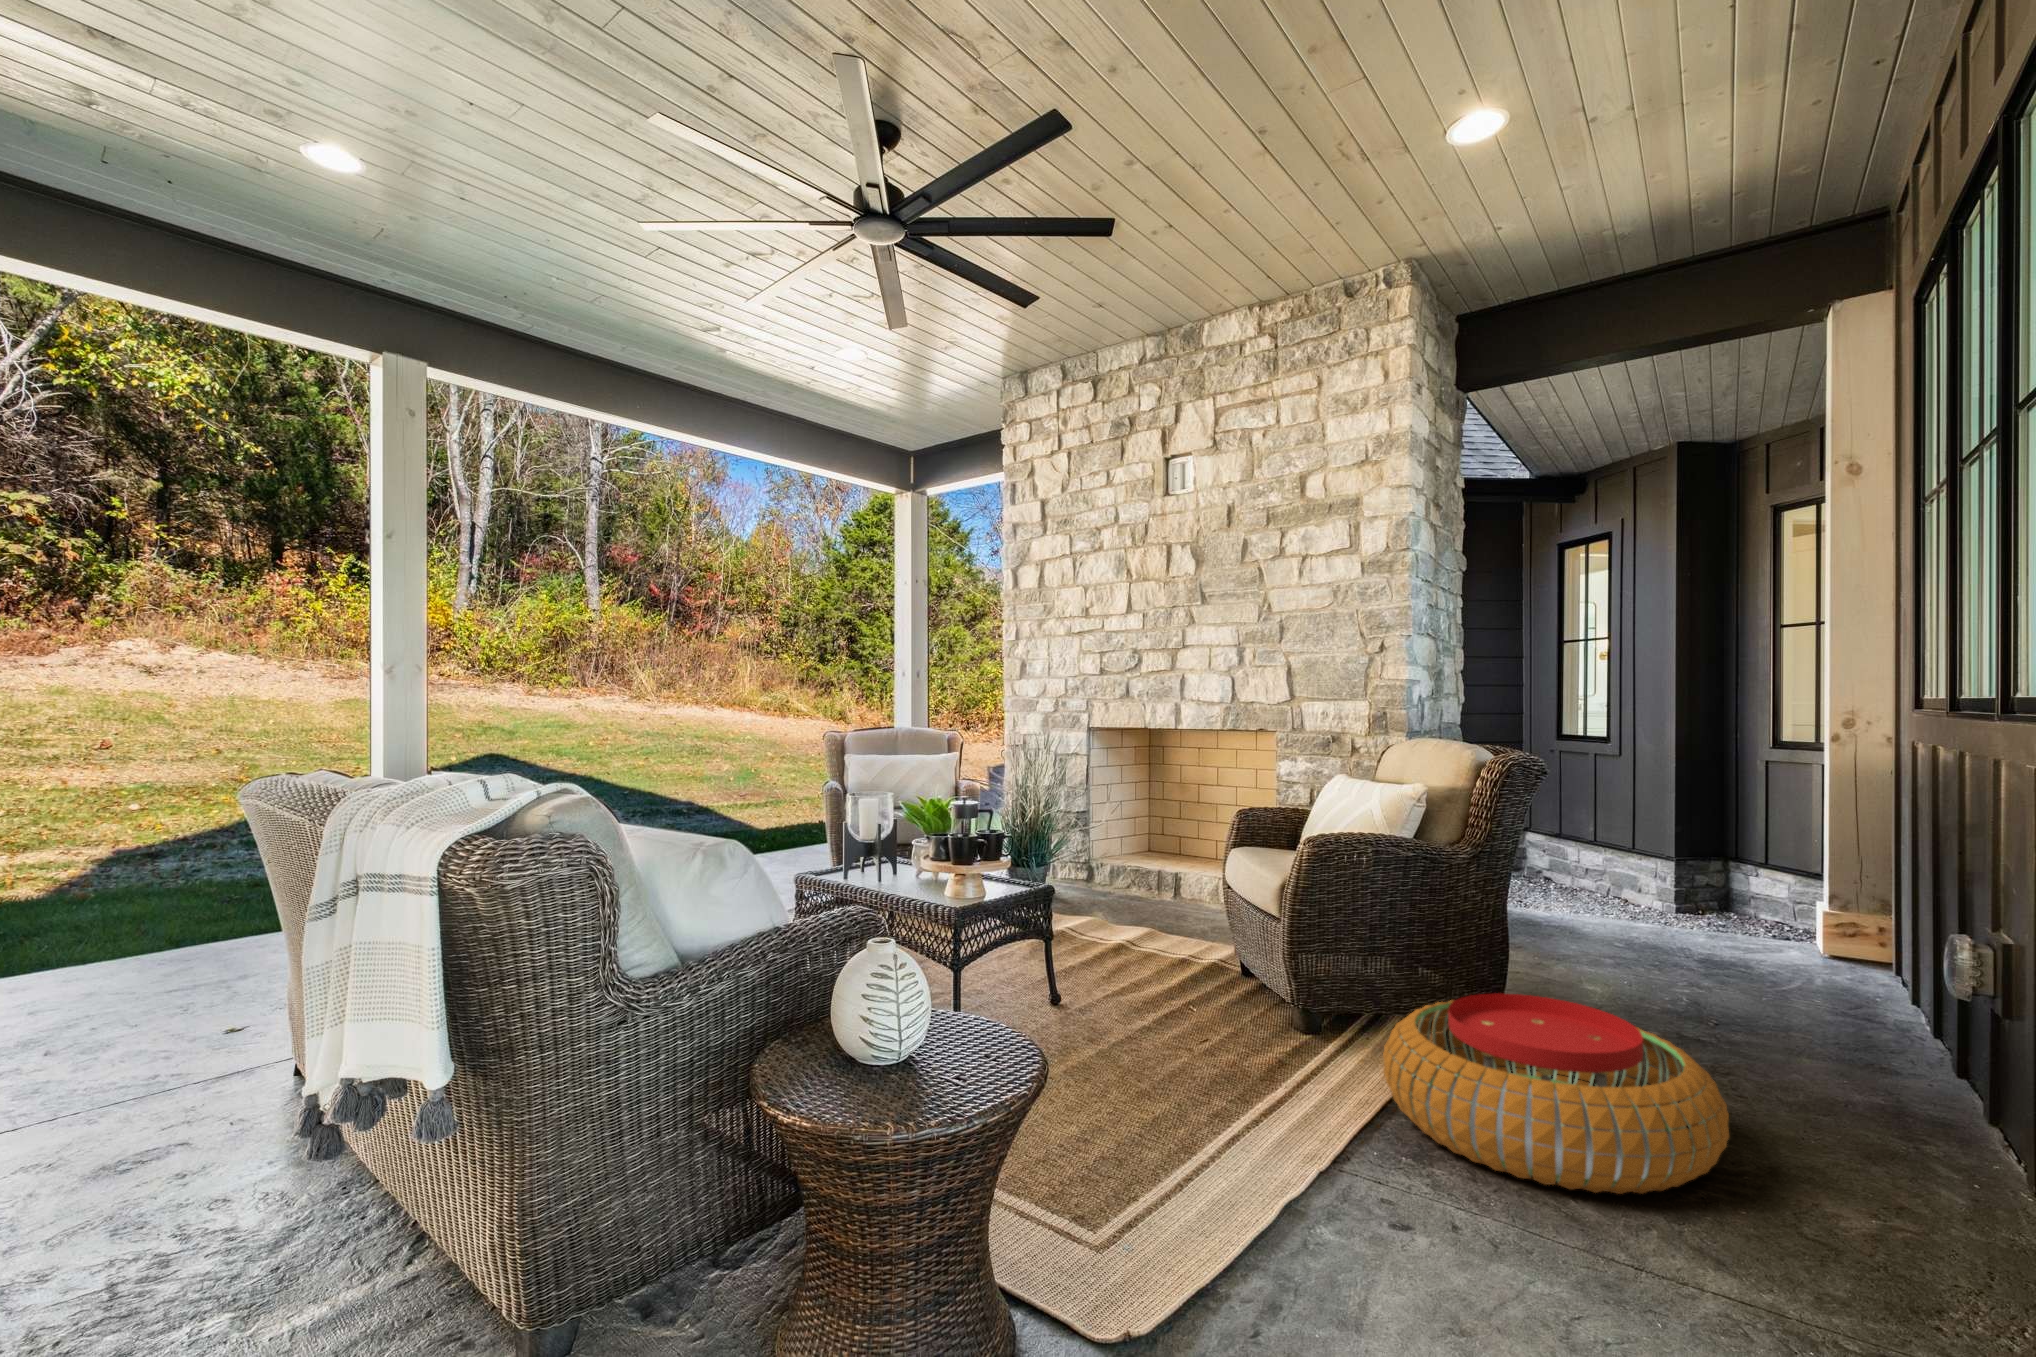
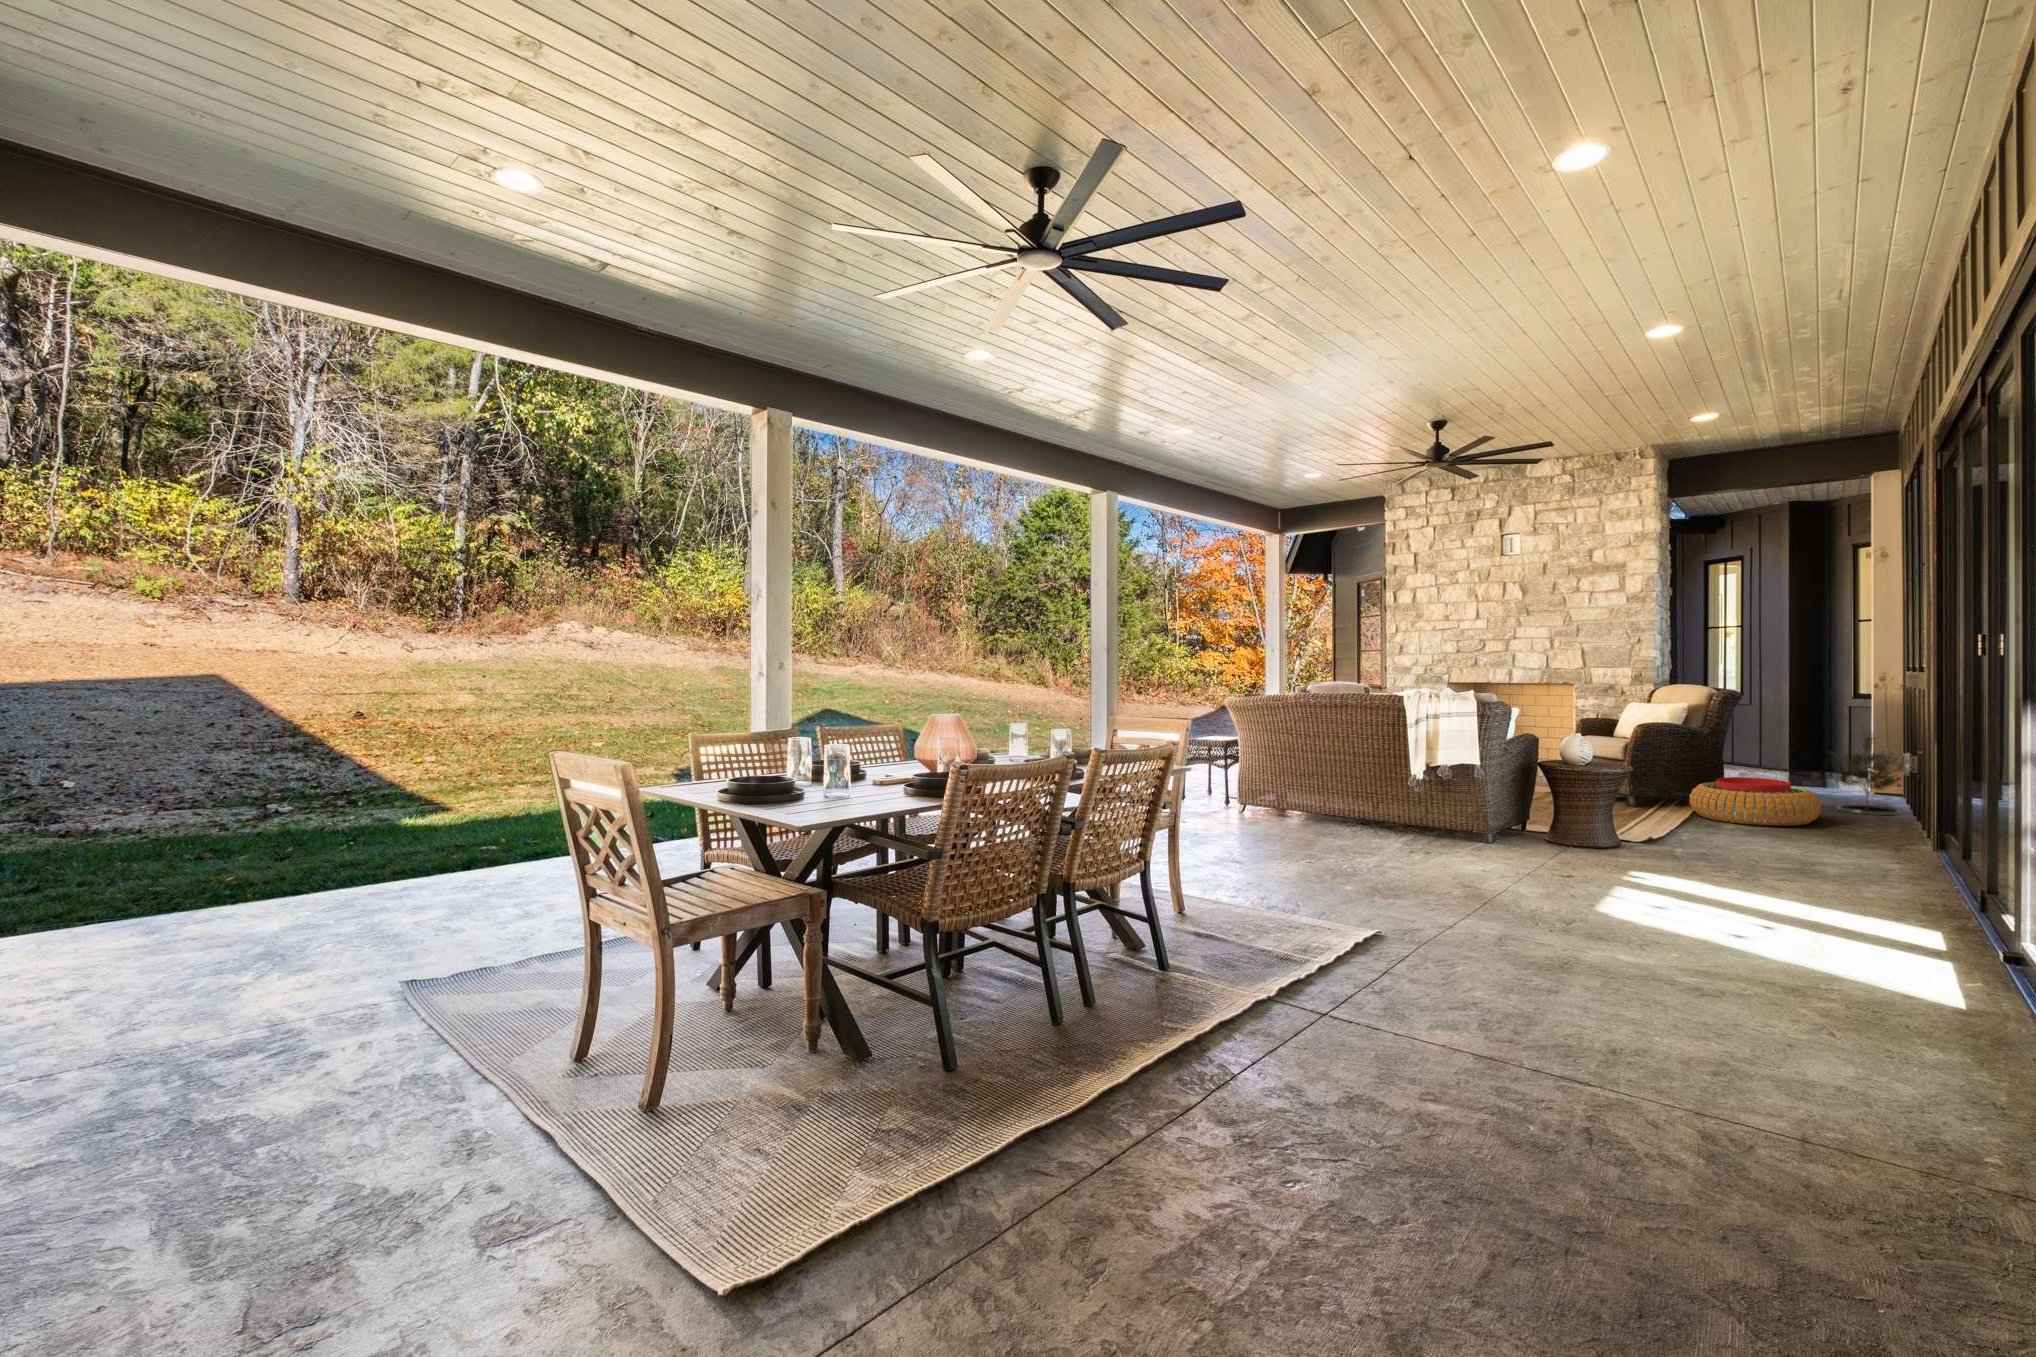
potted tree: none [1743,854,1952,1118] -> present [1831,730,1901,815]

